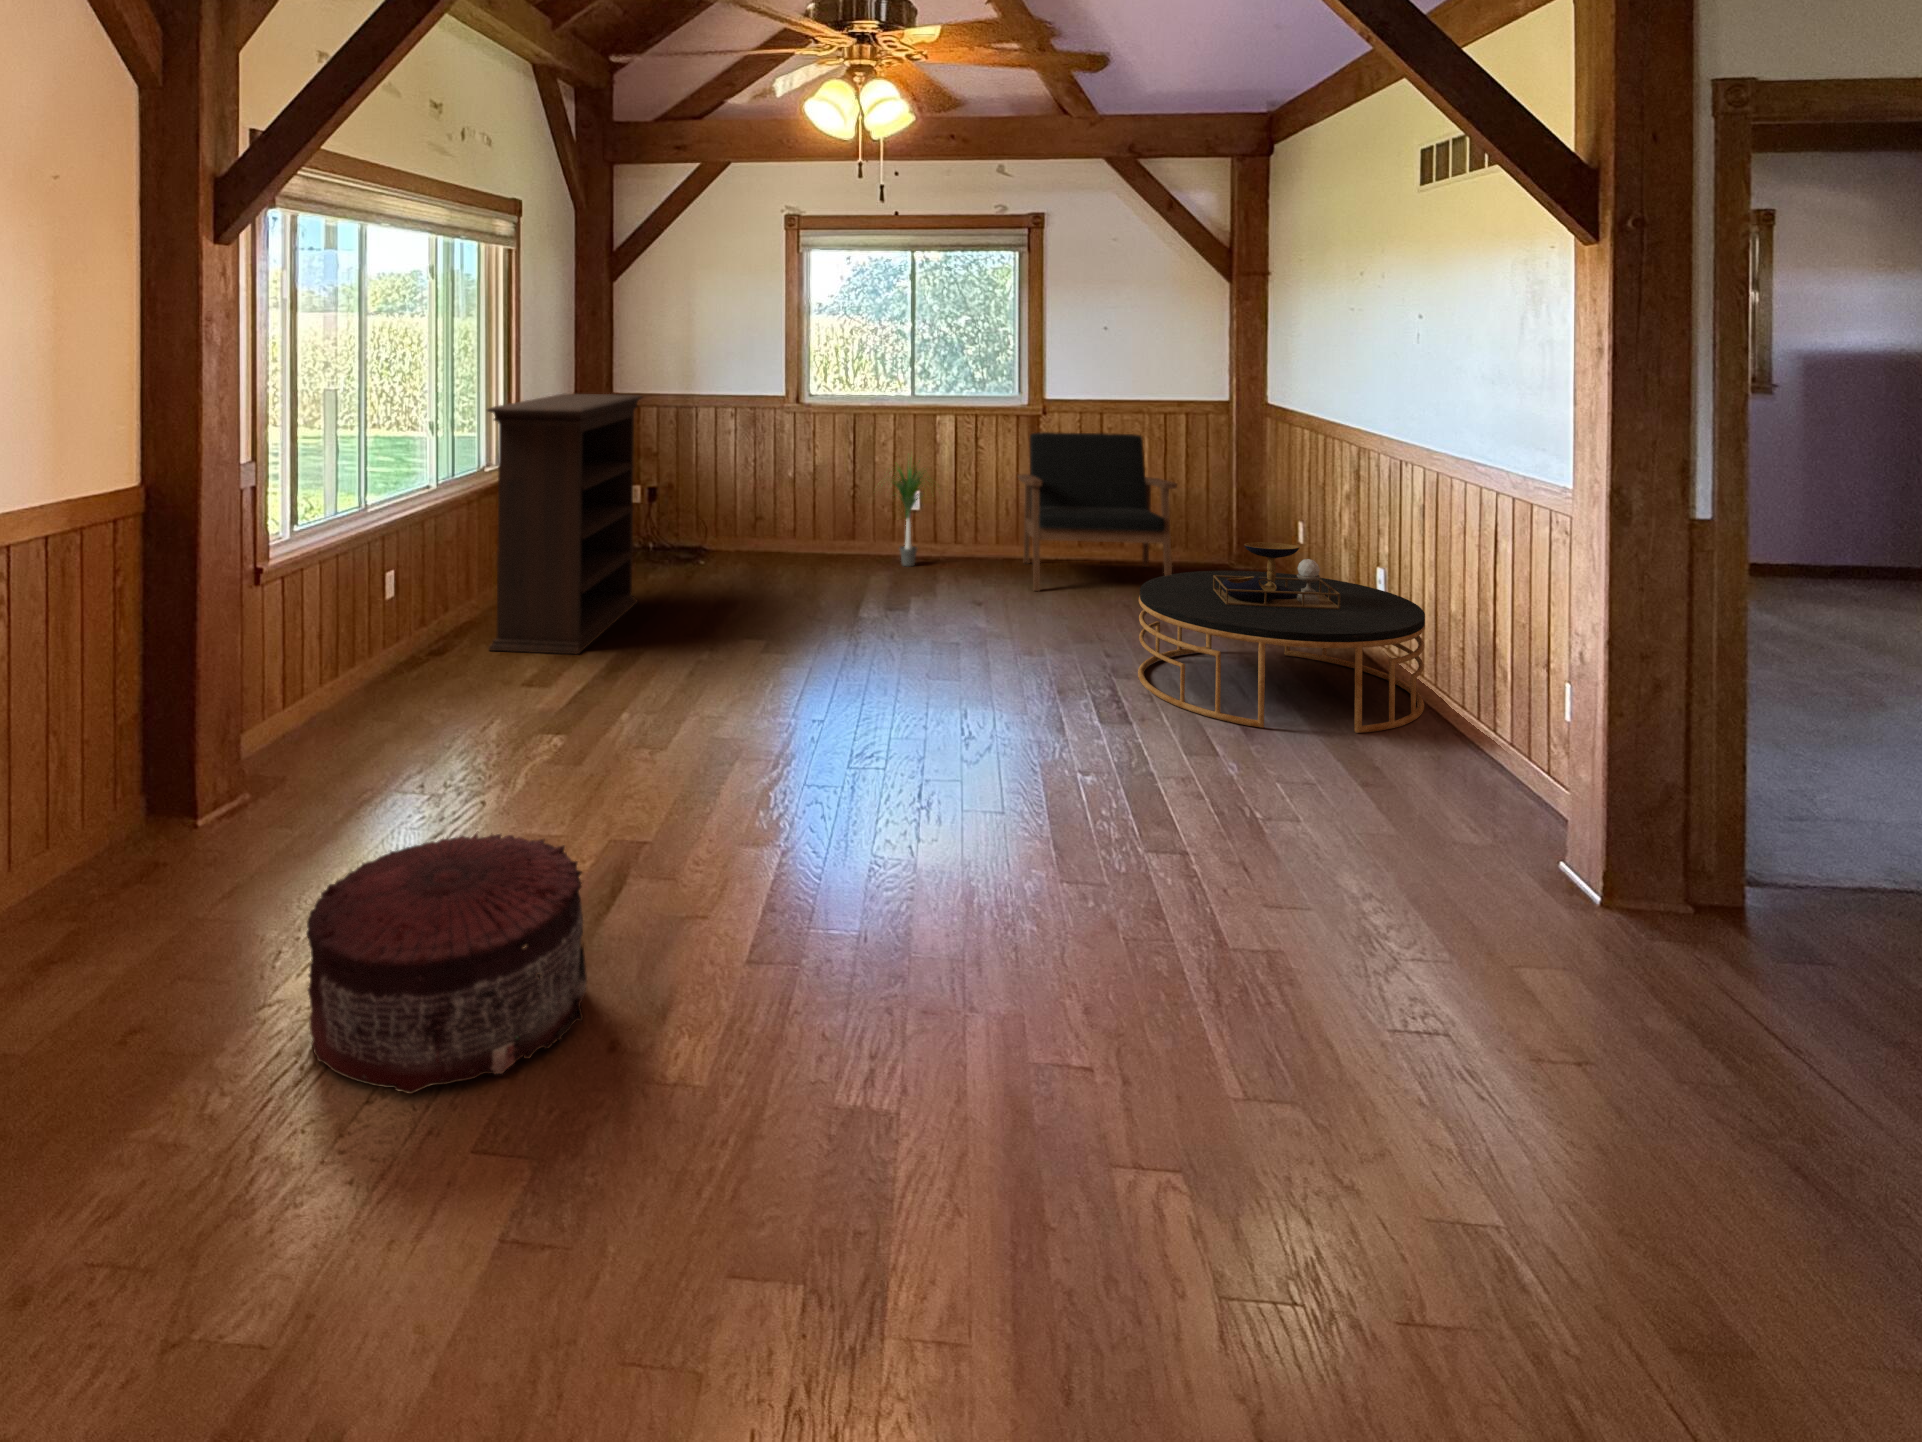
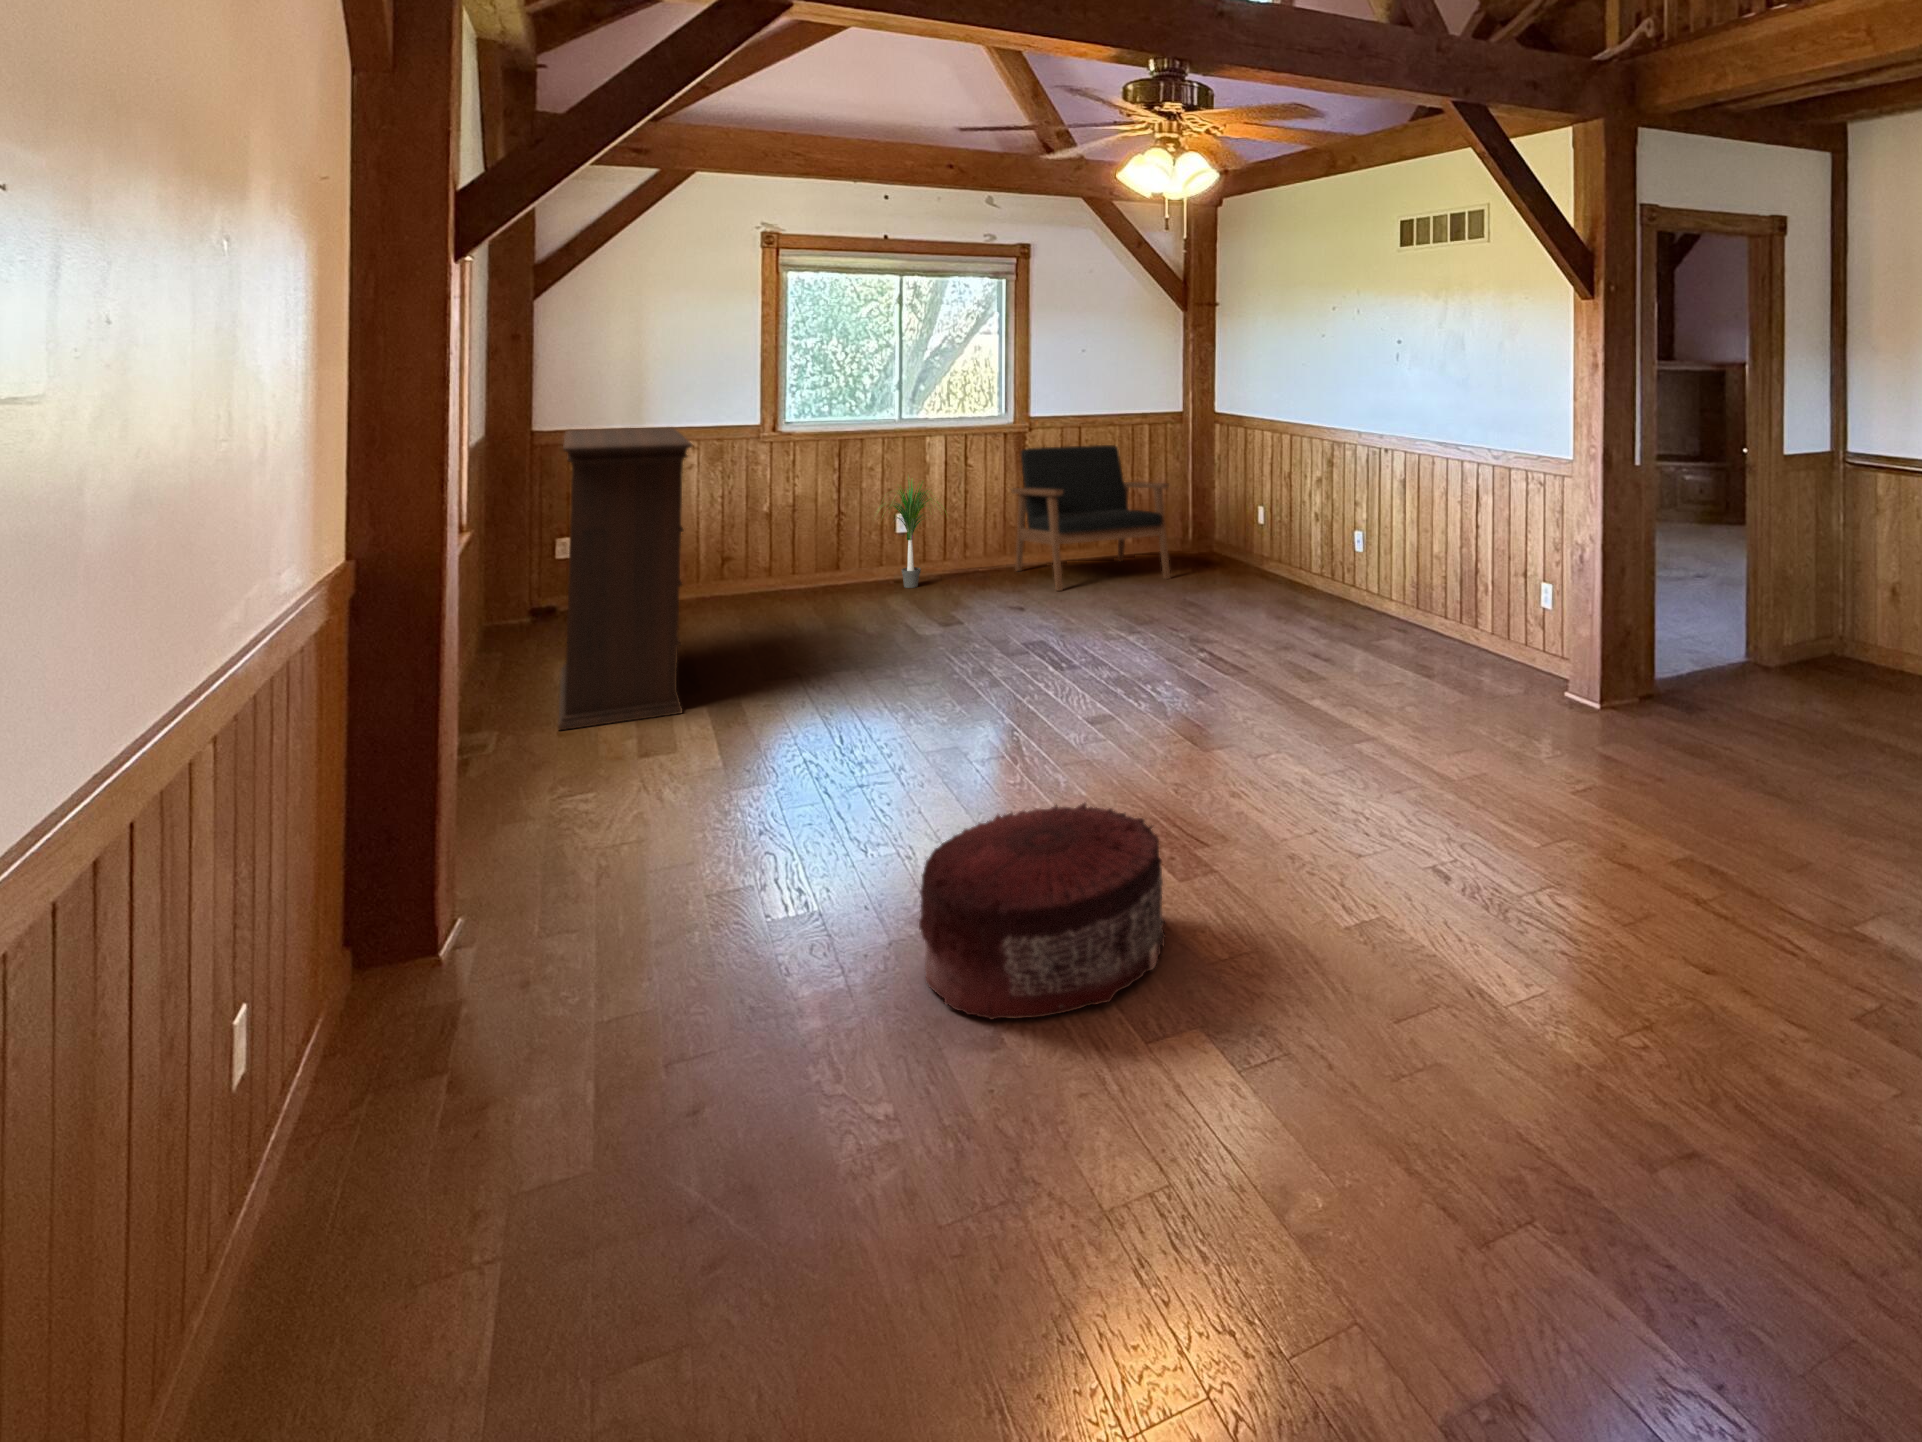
coffee table: present [1138,542,1425,733] -> none [1217,516,1421,652]

